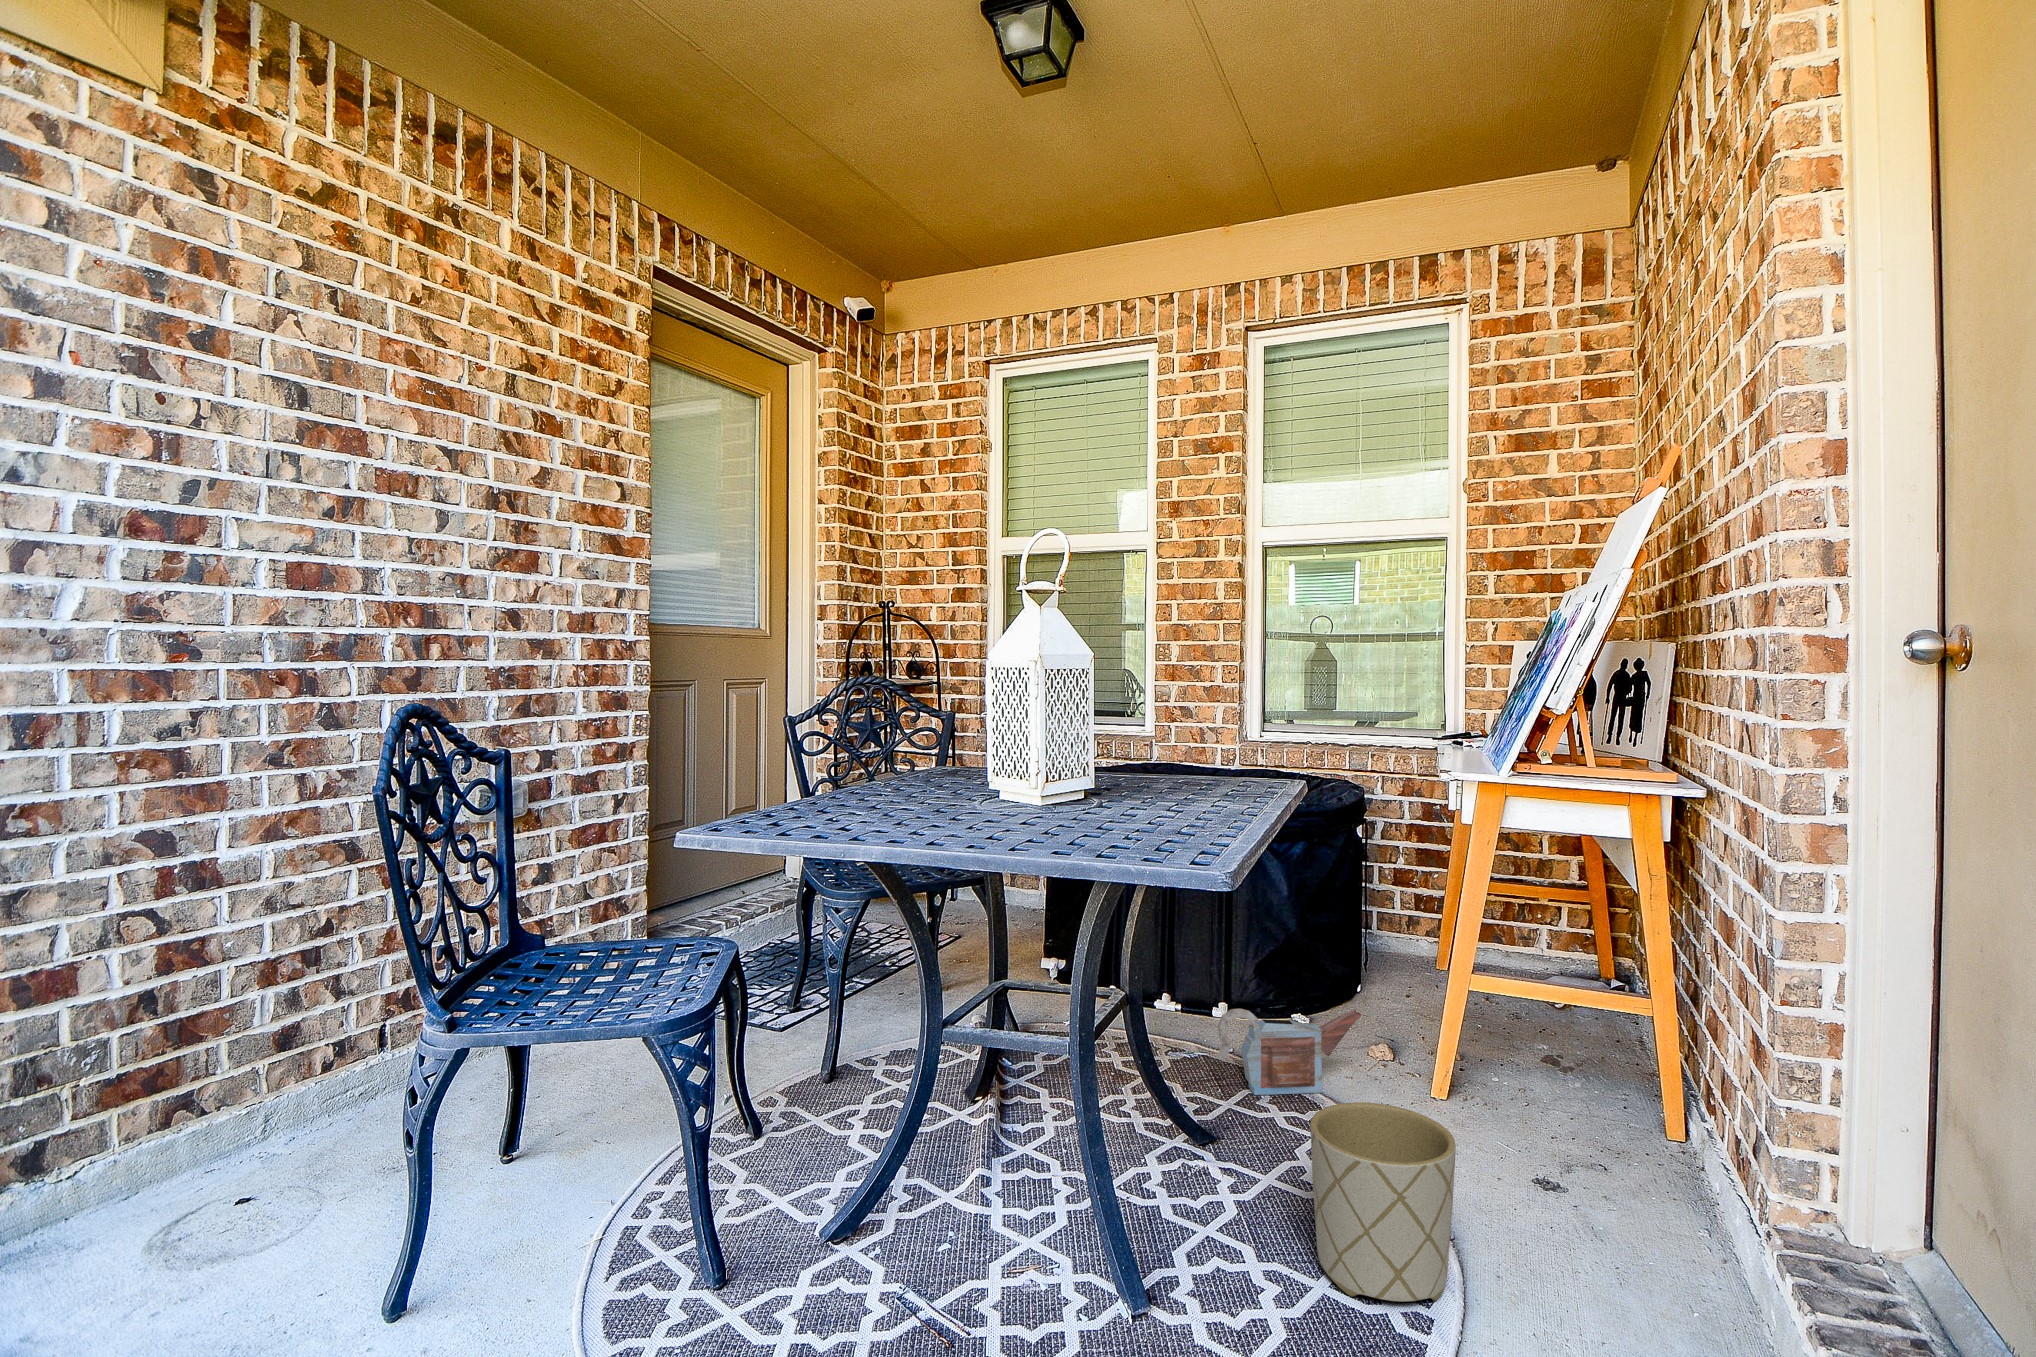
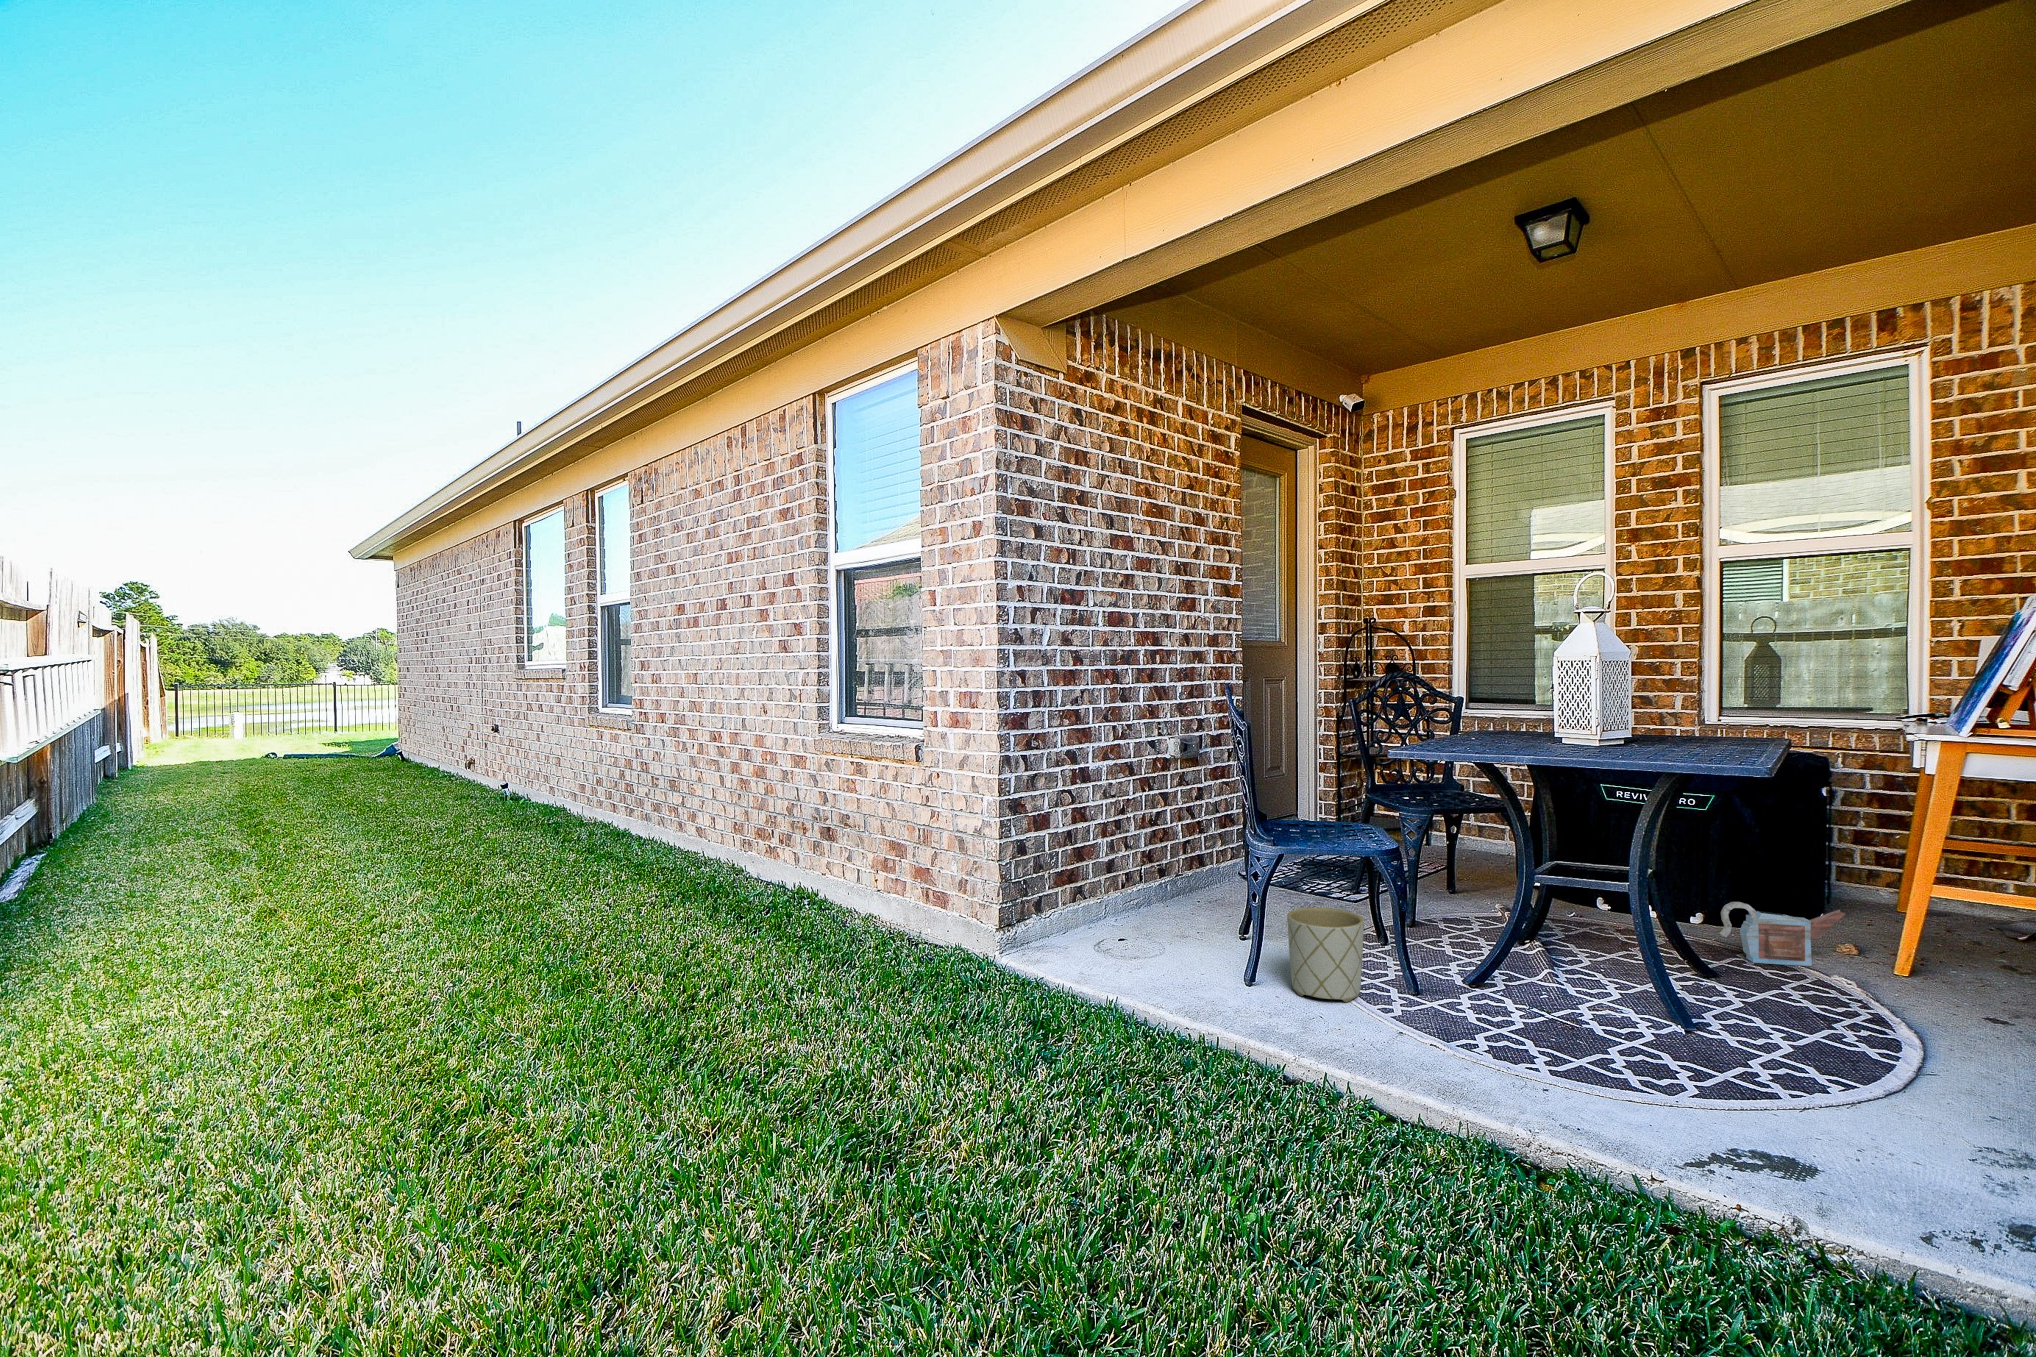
planter: present [1310,1102,1456,1302] -> present [1287,908,1364,1002]

